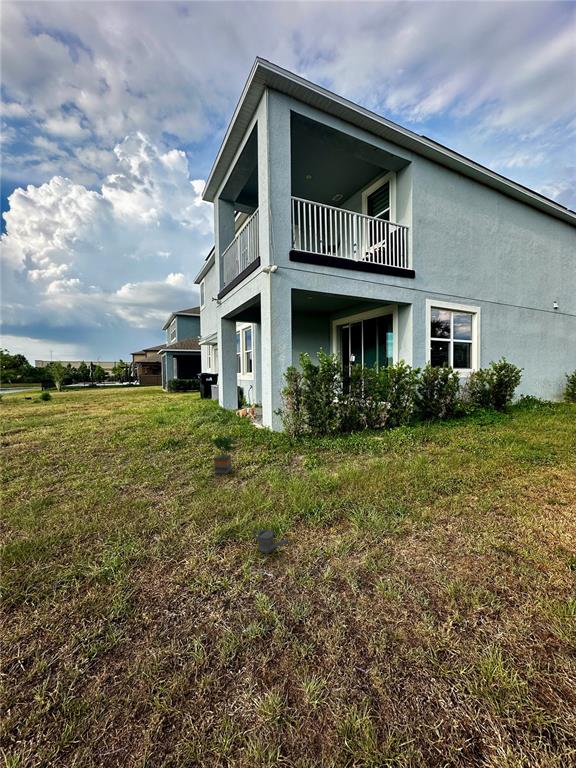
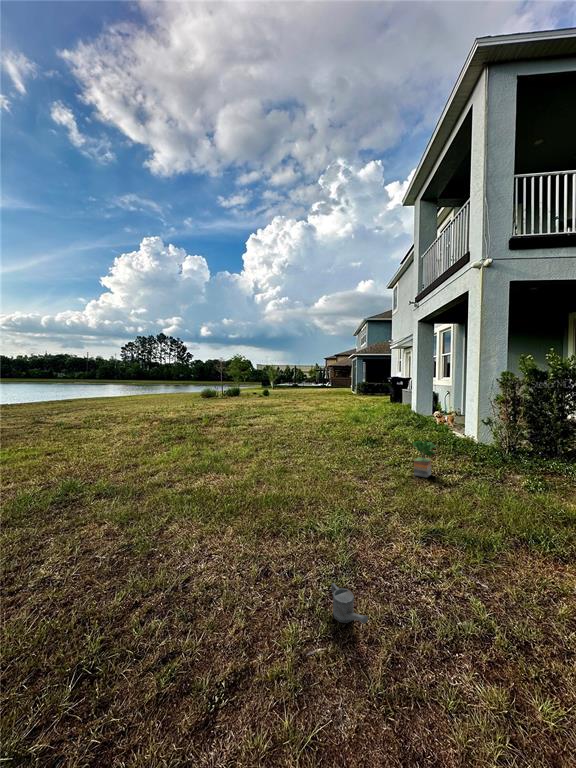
watering can: present [253,530,289,553] -> present [331,583,368,623]

